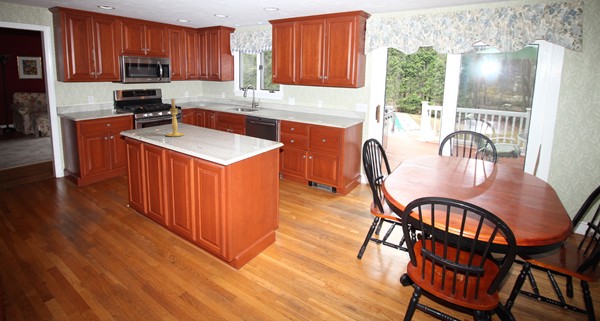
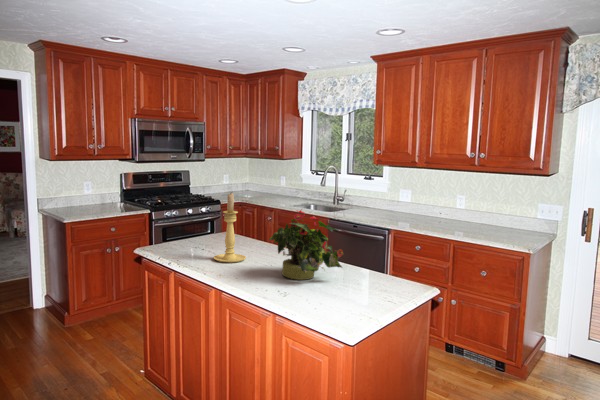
potted plant: none [193,106,232,143] -> present [269,210,343,280]

